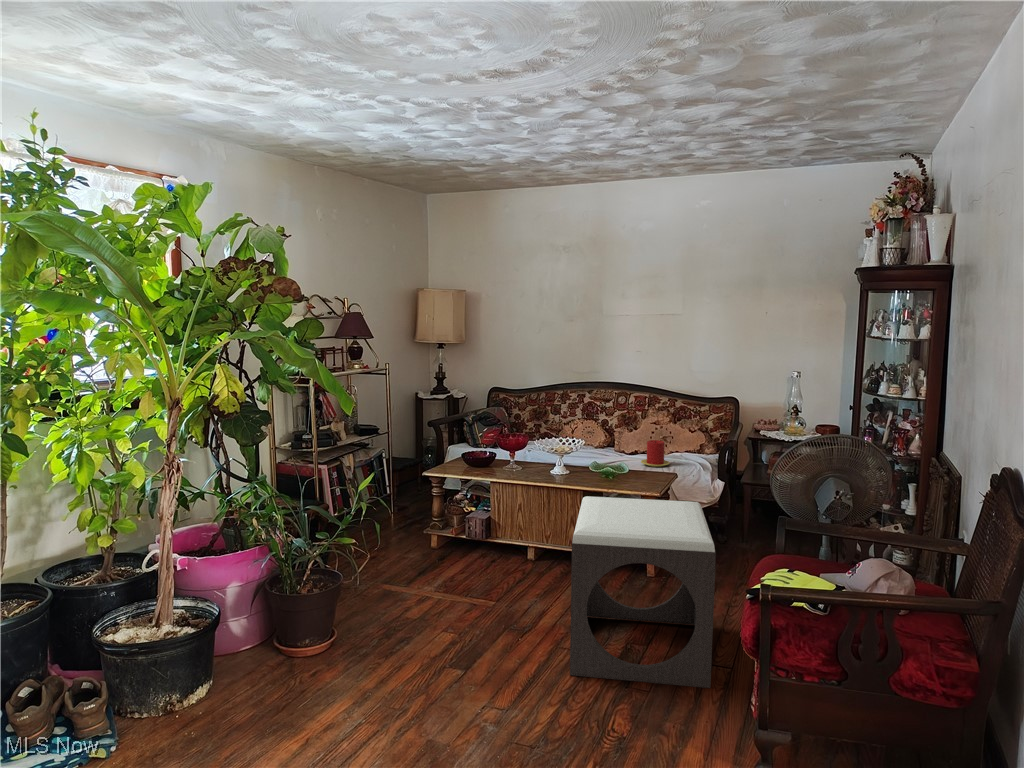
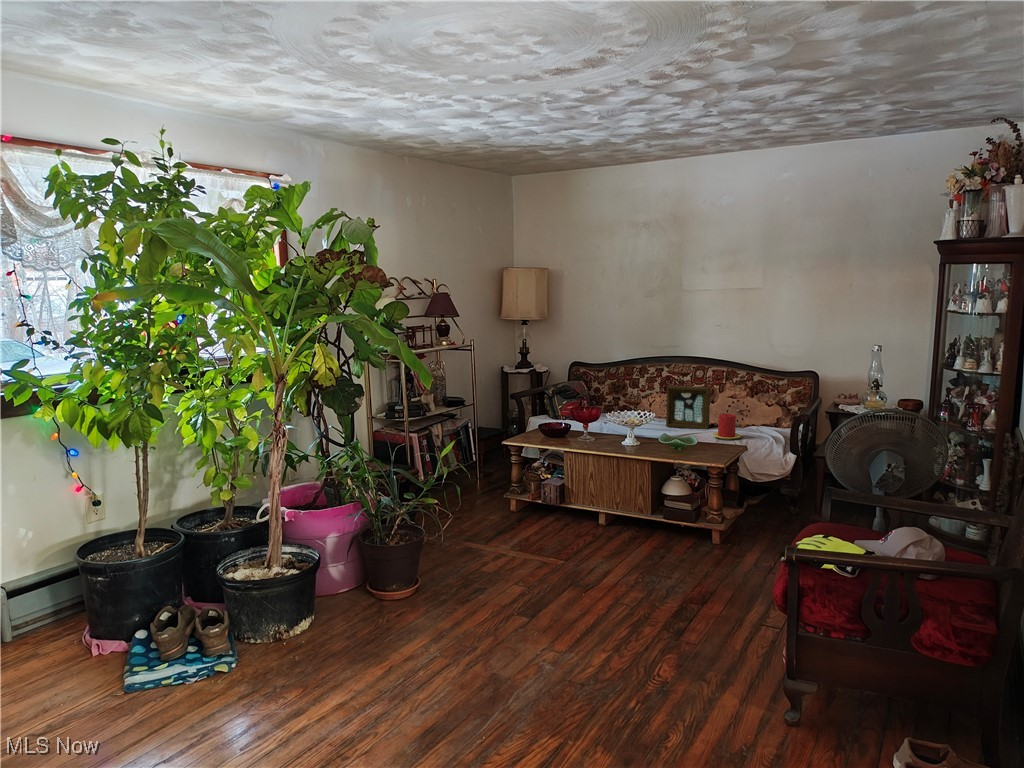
picture frame: none [592,411,637,457] -> present [666,385,710,430]
footstool: present [570,496,716,688] -> none [627,465,764,645]

